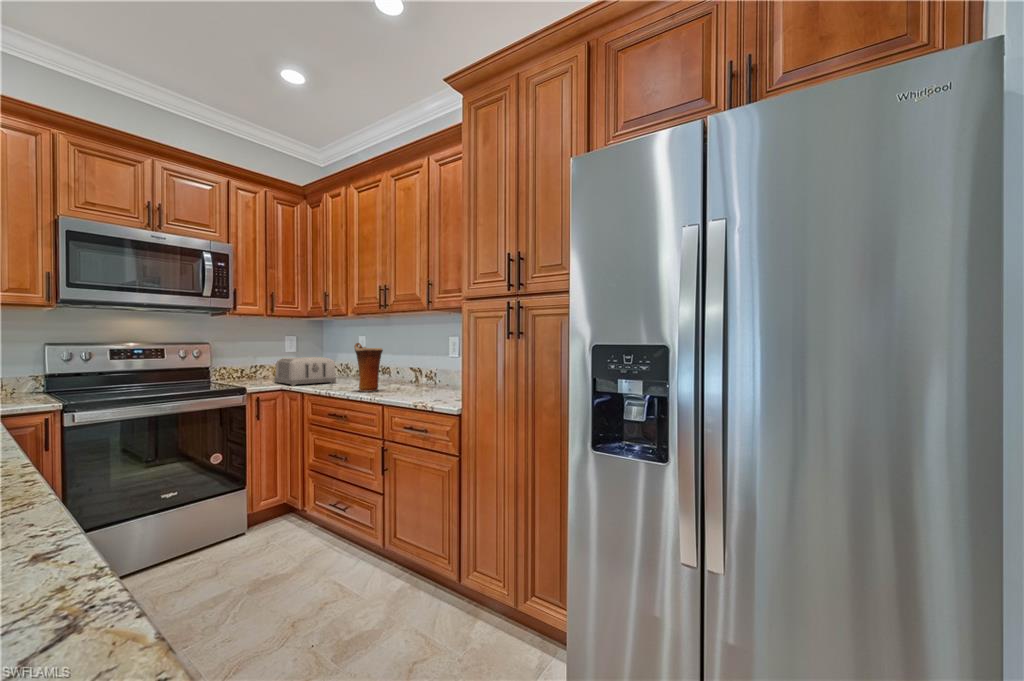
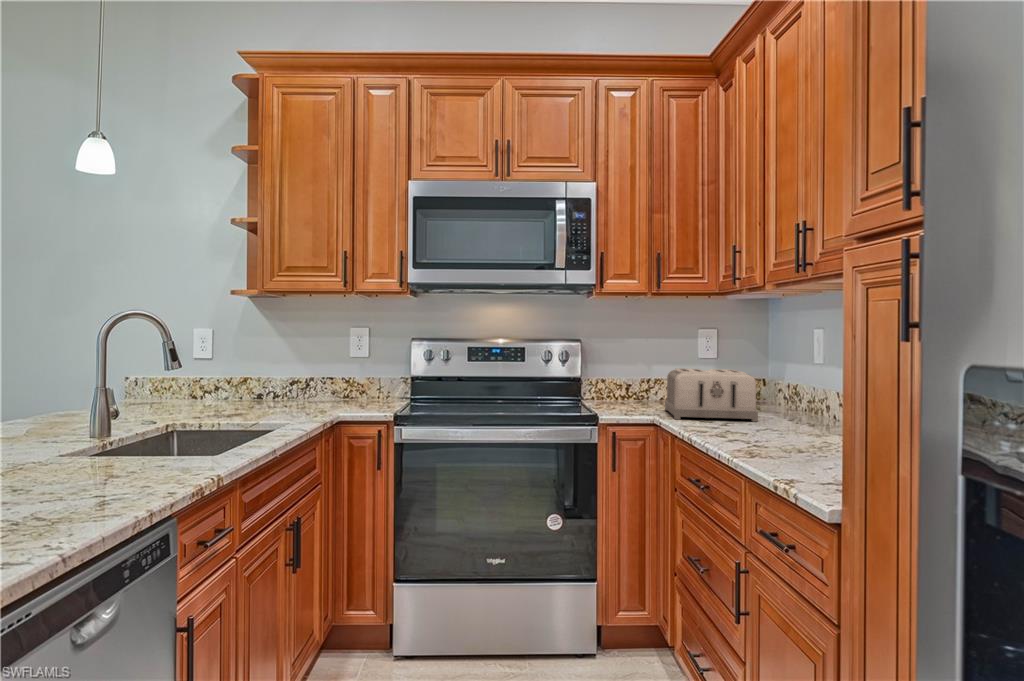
vase: present [354,343,383,392] -> none [751,343,812,449]

